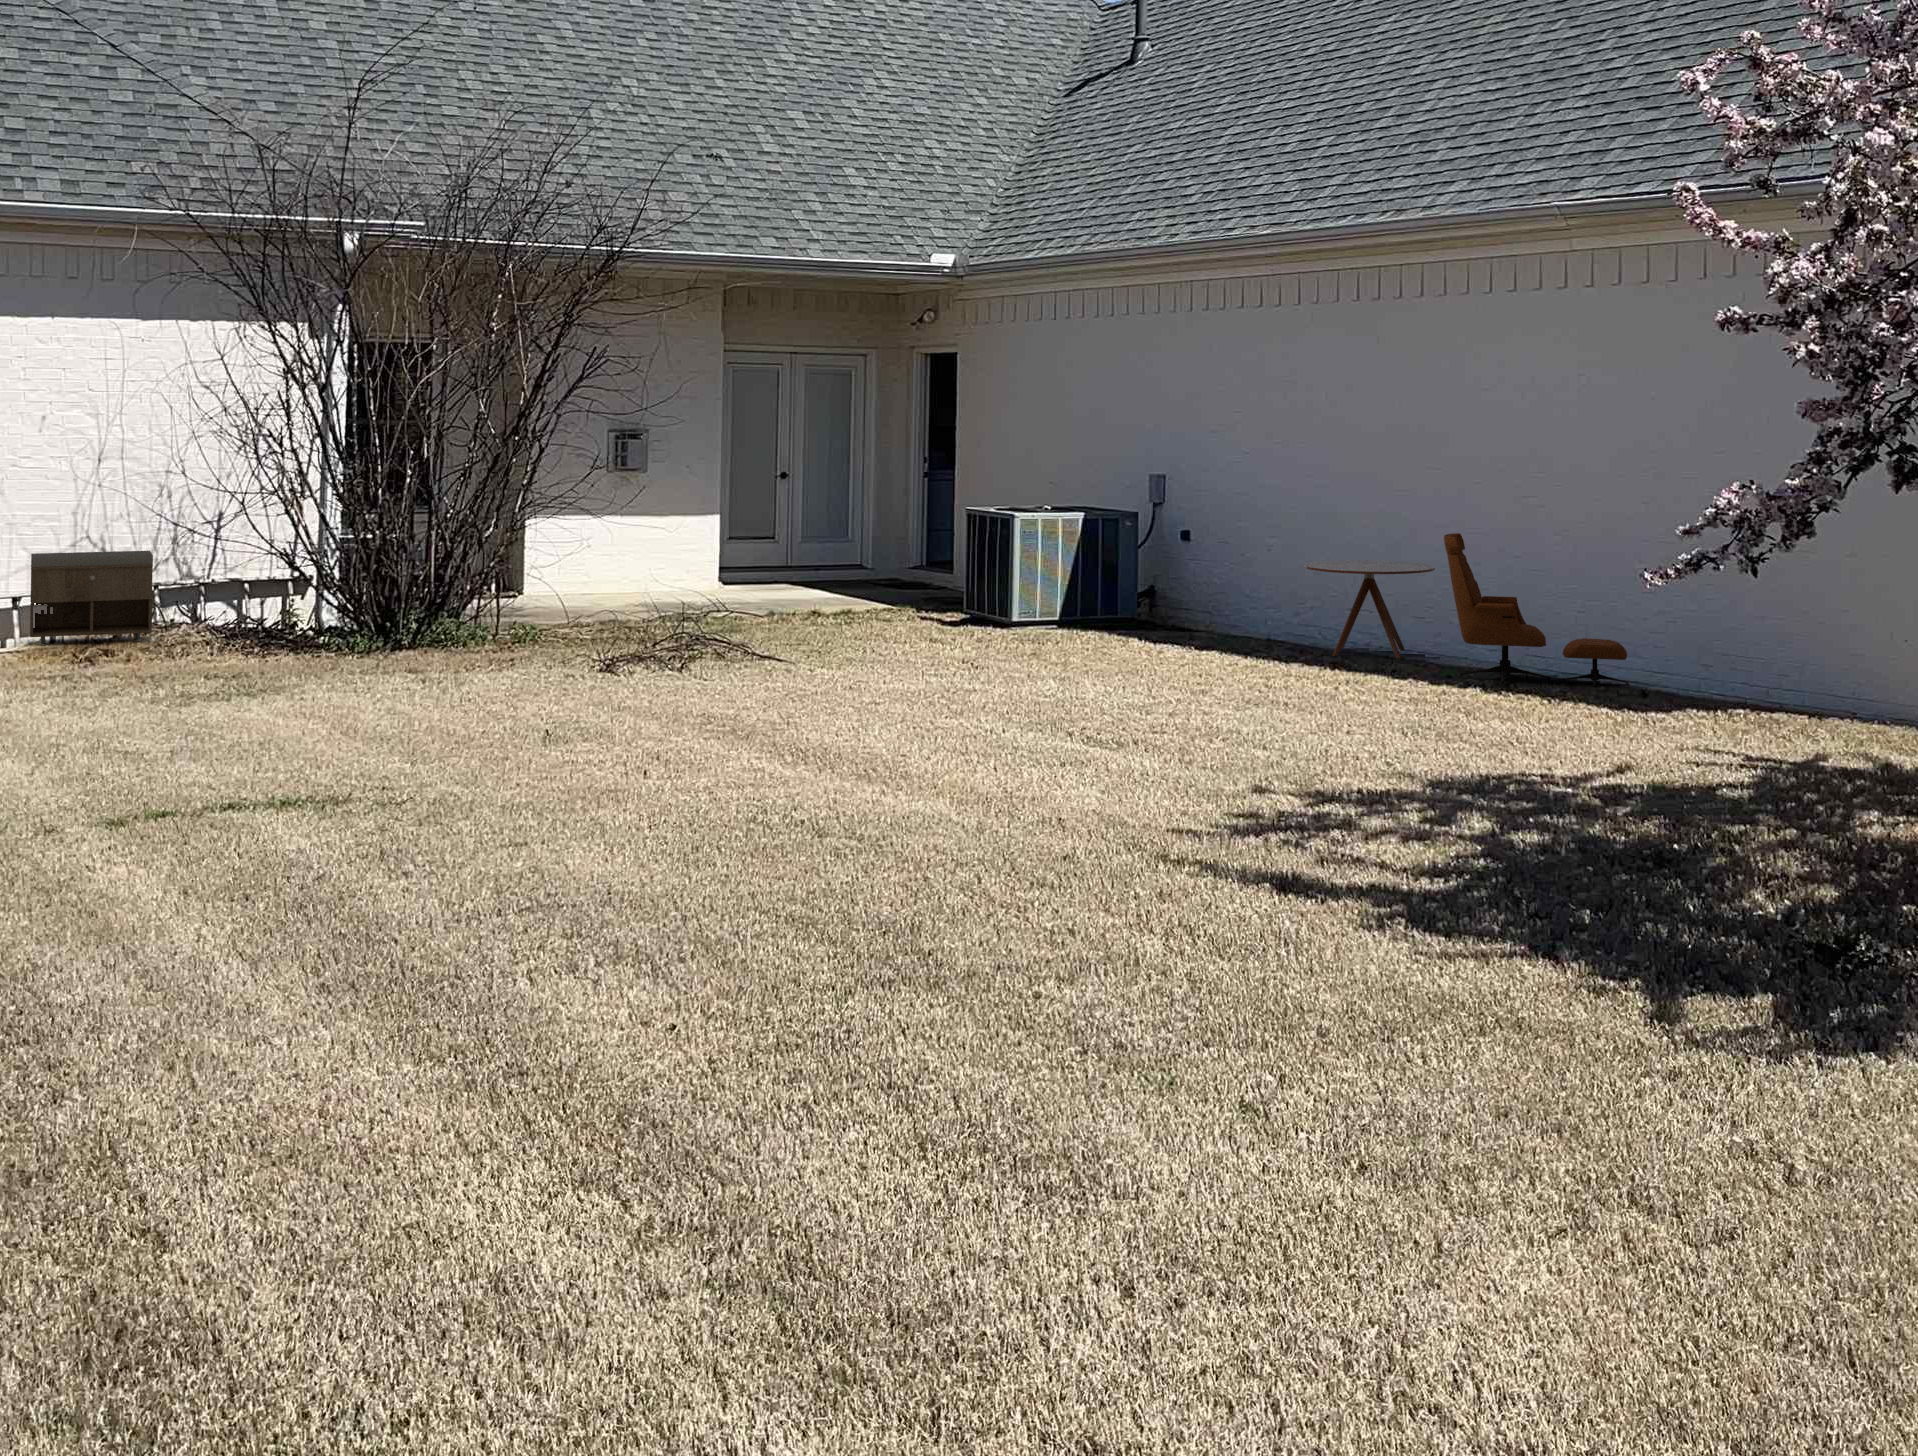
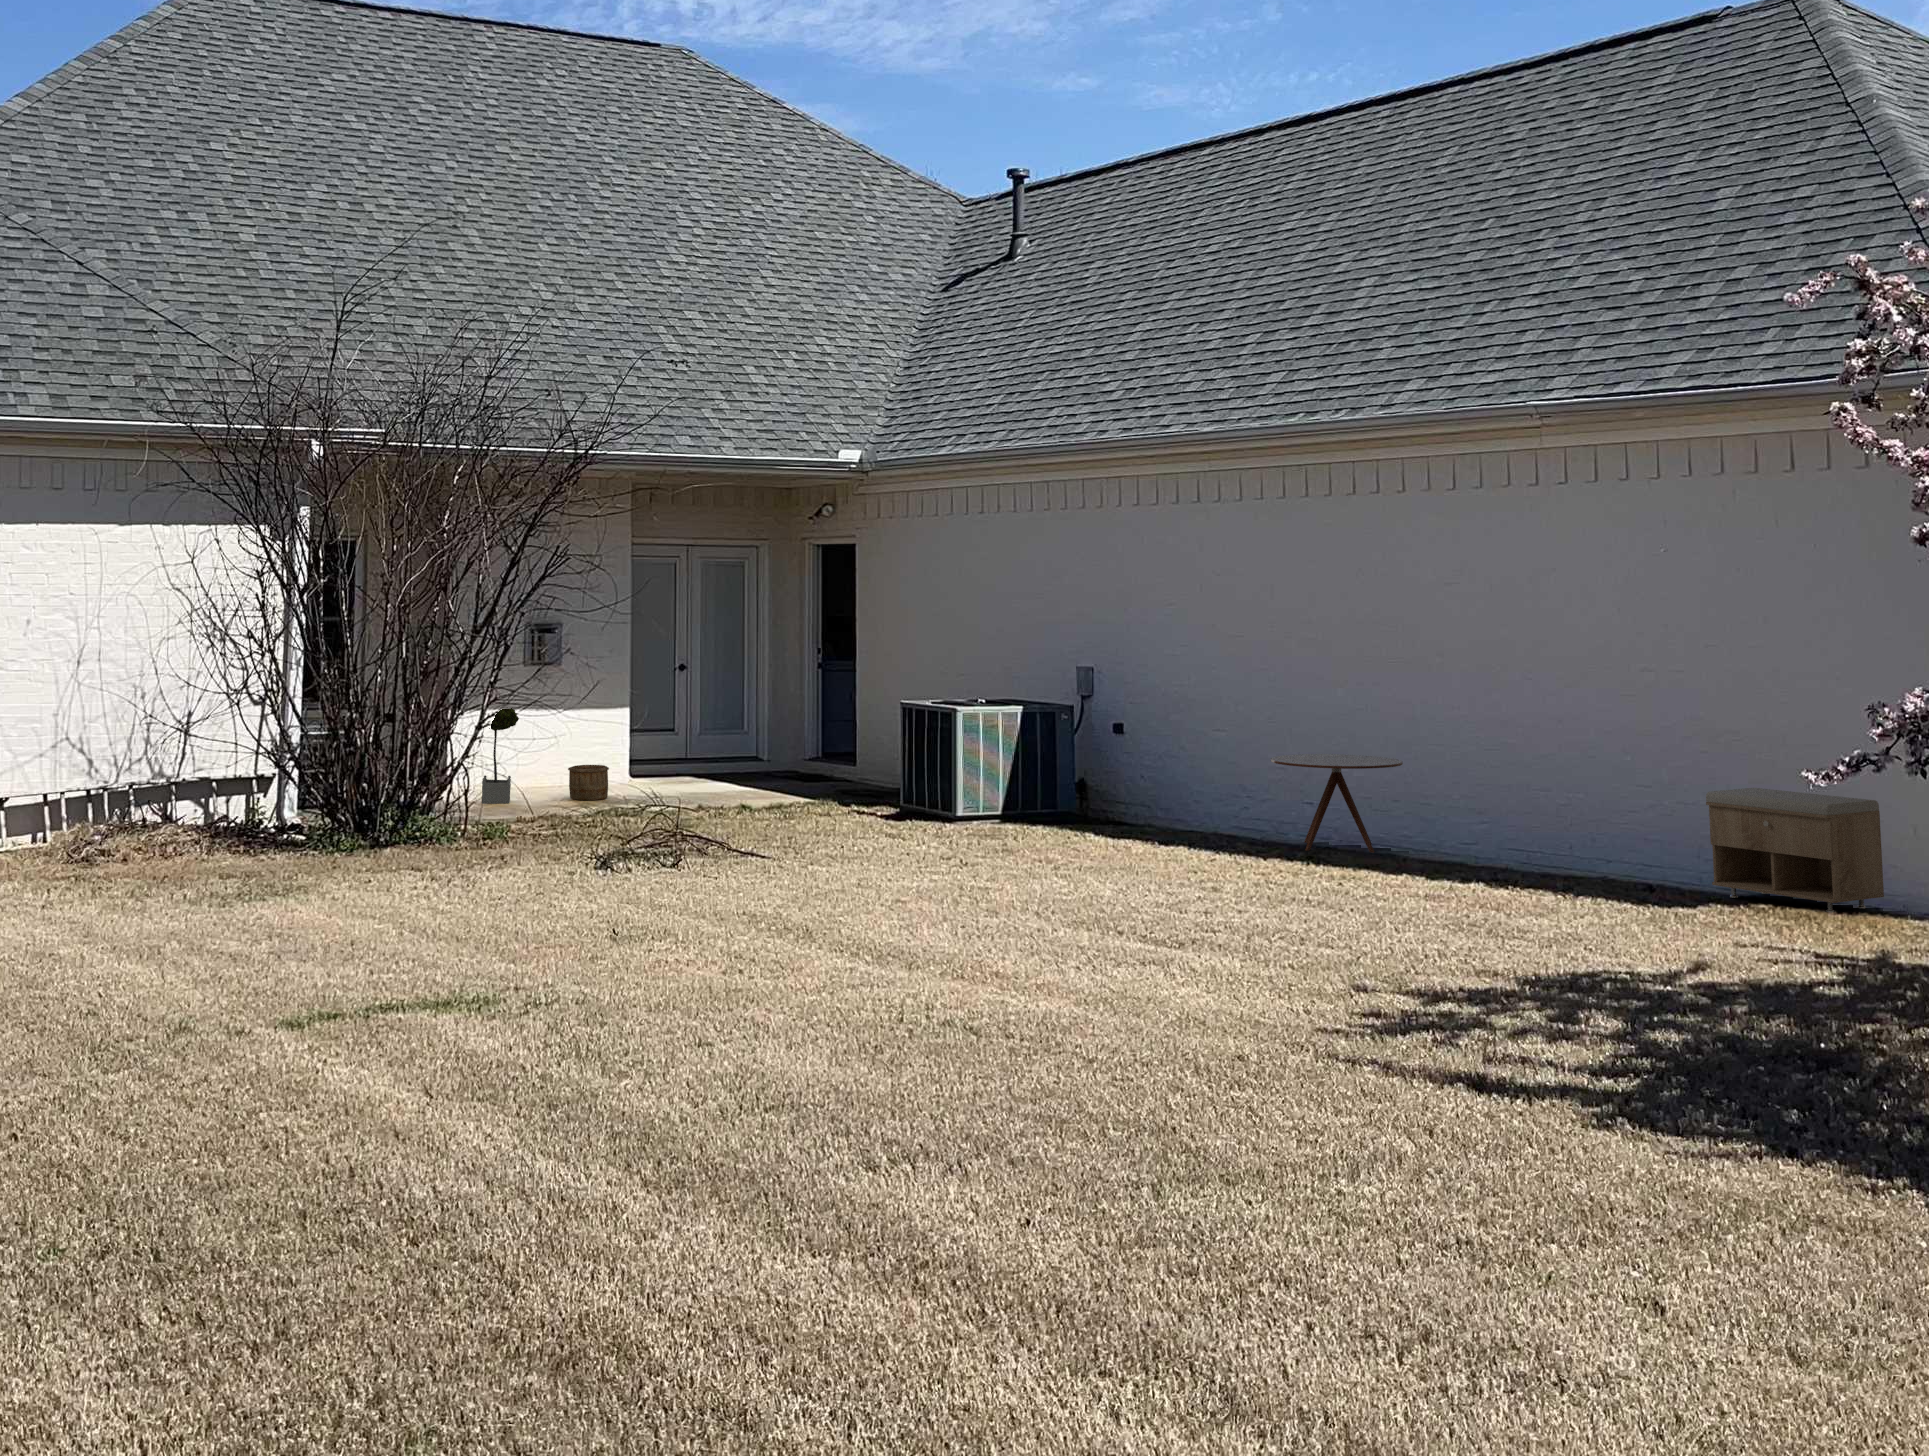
potted tree: none [545,505,587,607] -> present [482,708,519,804]
lounge chair: present [1444,533,1628,687] -> none [1432,728,1625,882]
storage bench: present [30,551,153,646] -> present [1706,788,1884,912]
wooden bucket: none [640,569,682,604] -> present [568,765,609,800]

